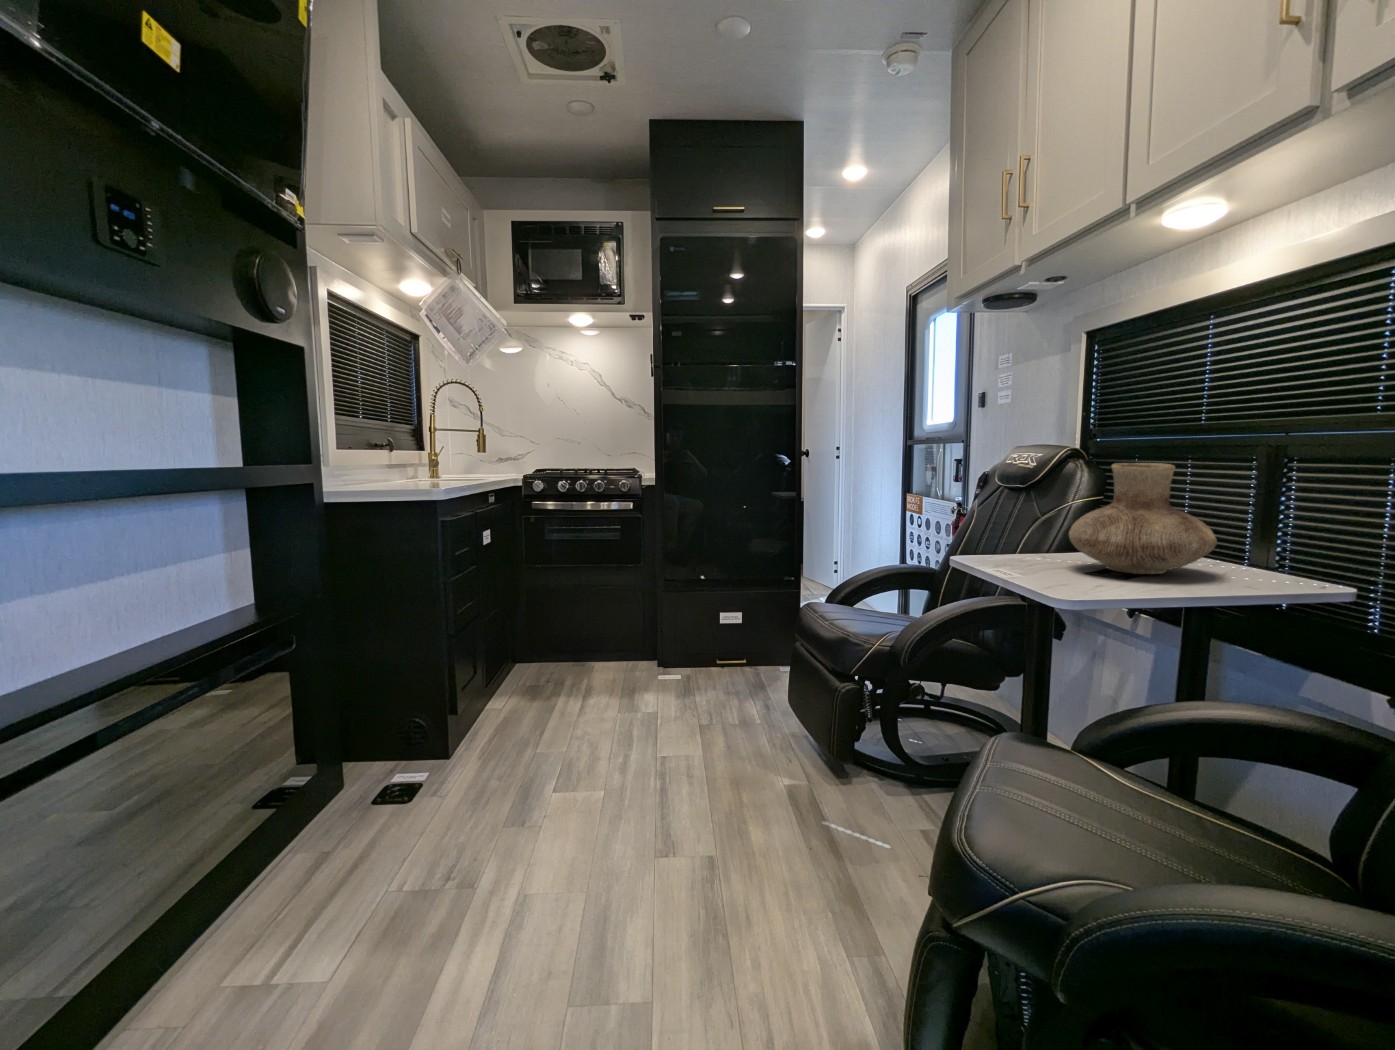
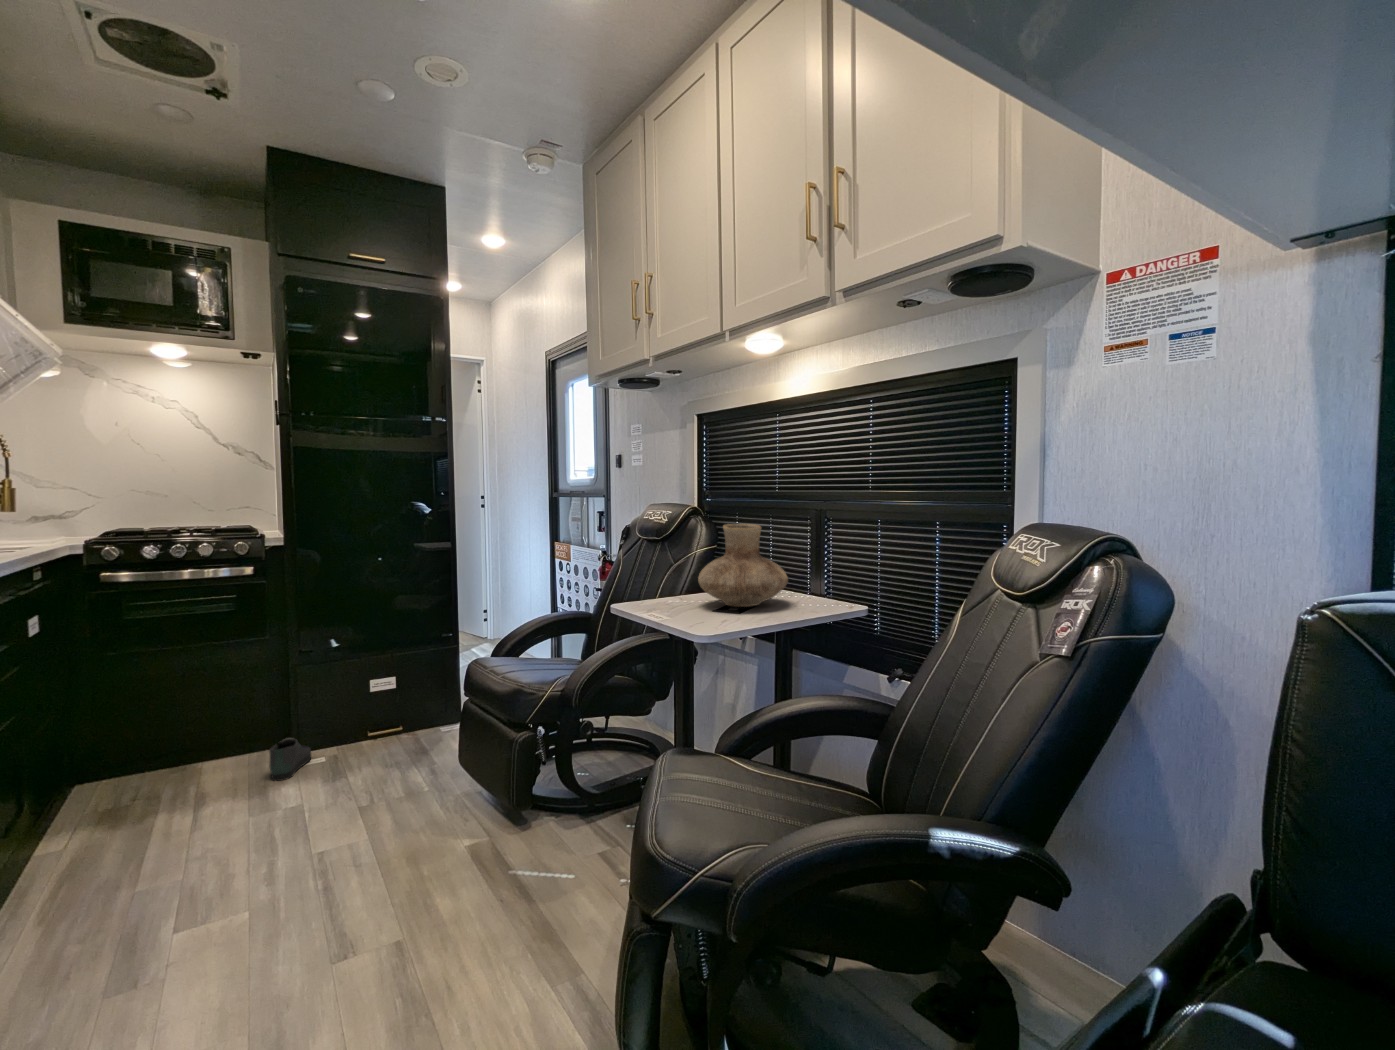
shoe: none [640,650,672,685] -> present [269,738,311,781]

